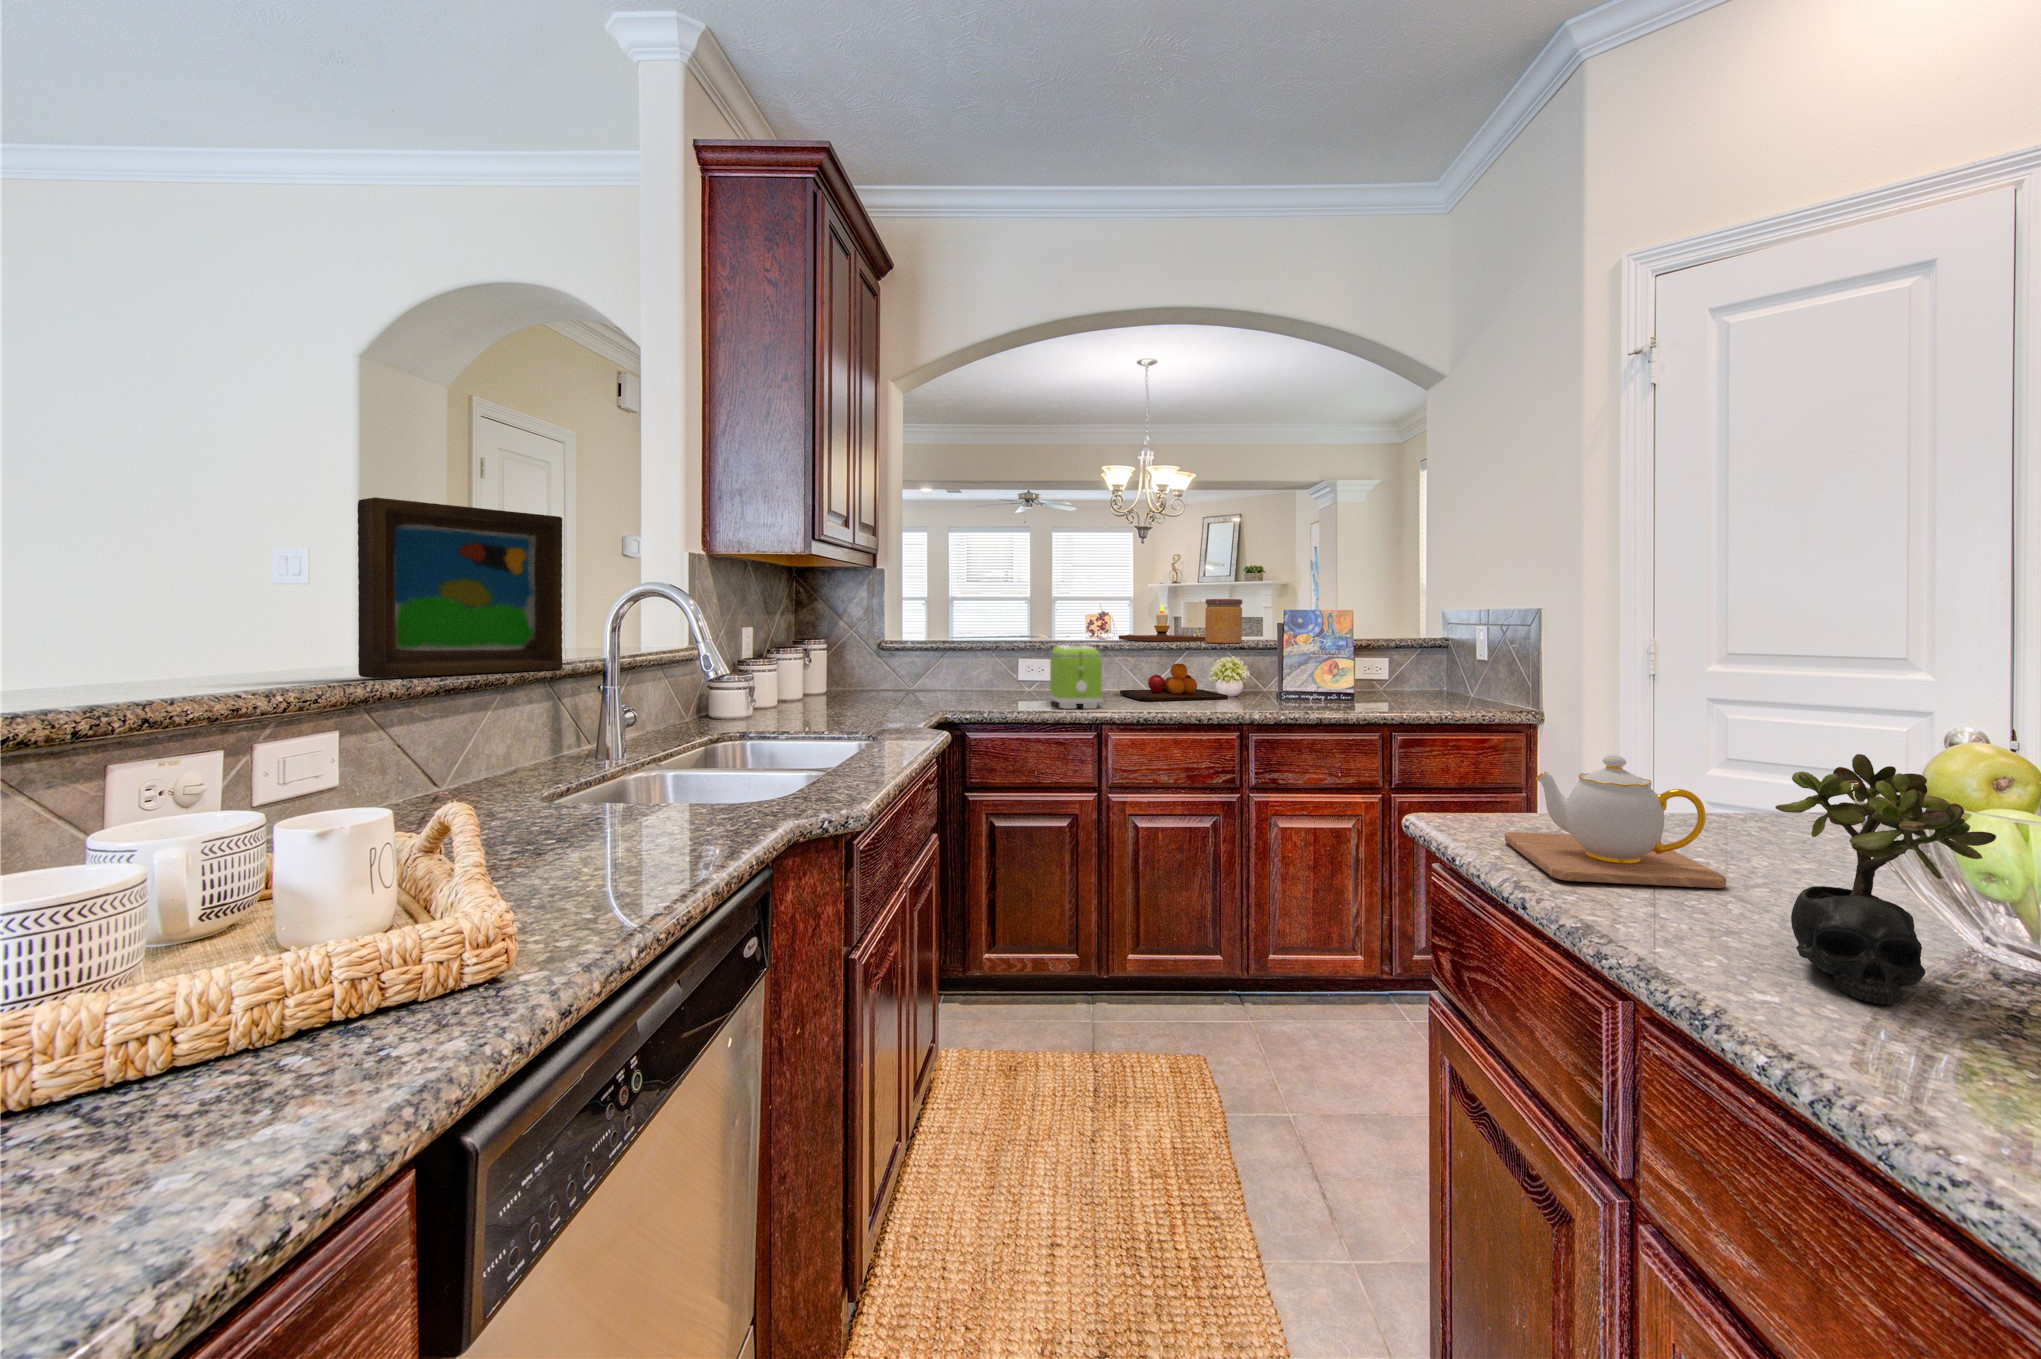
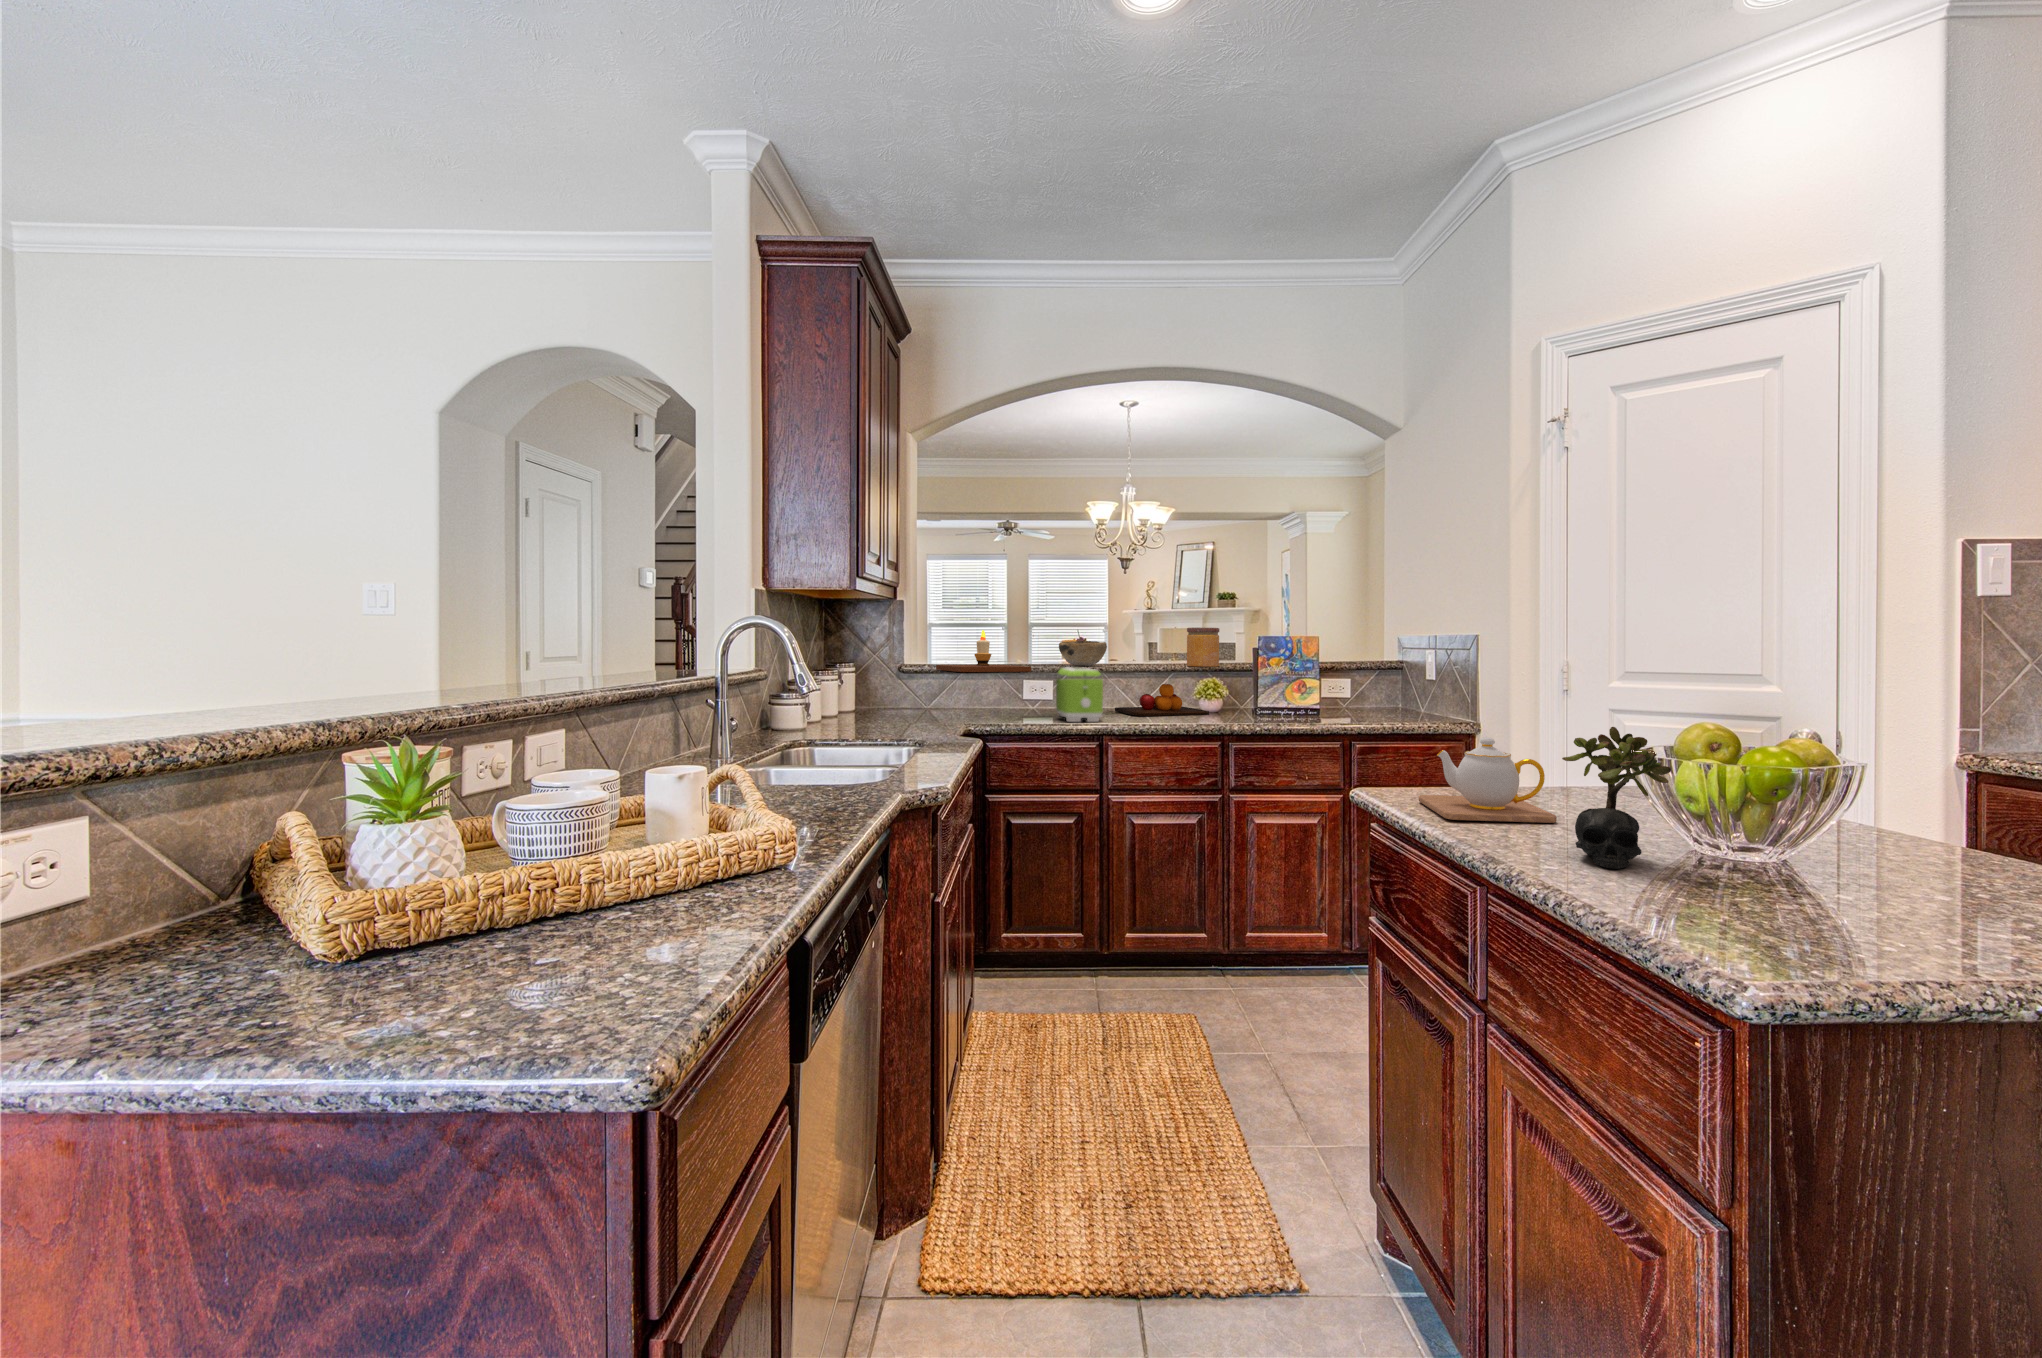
picture frame: present [357,497,562,678] -> none [563,553,703,689]
candle: present [1119,605,1205,641] -> present [936,630,1031,672]
decorative bowl: none [1061,614,1115,642] -> present [1059,641,1107,666]

